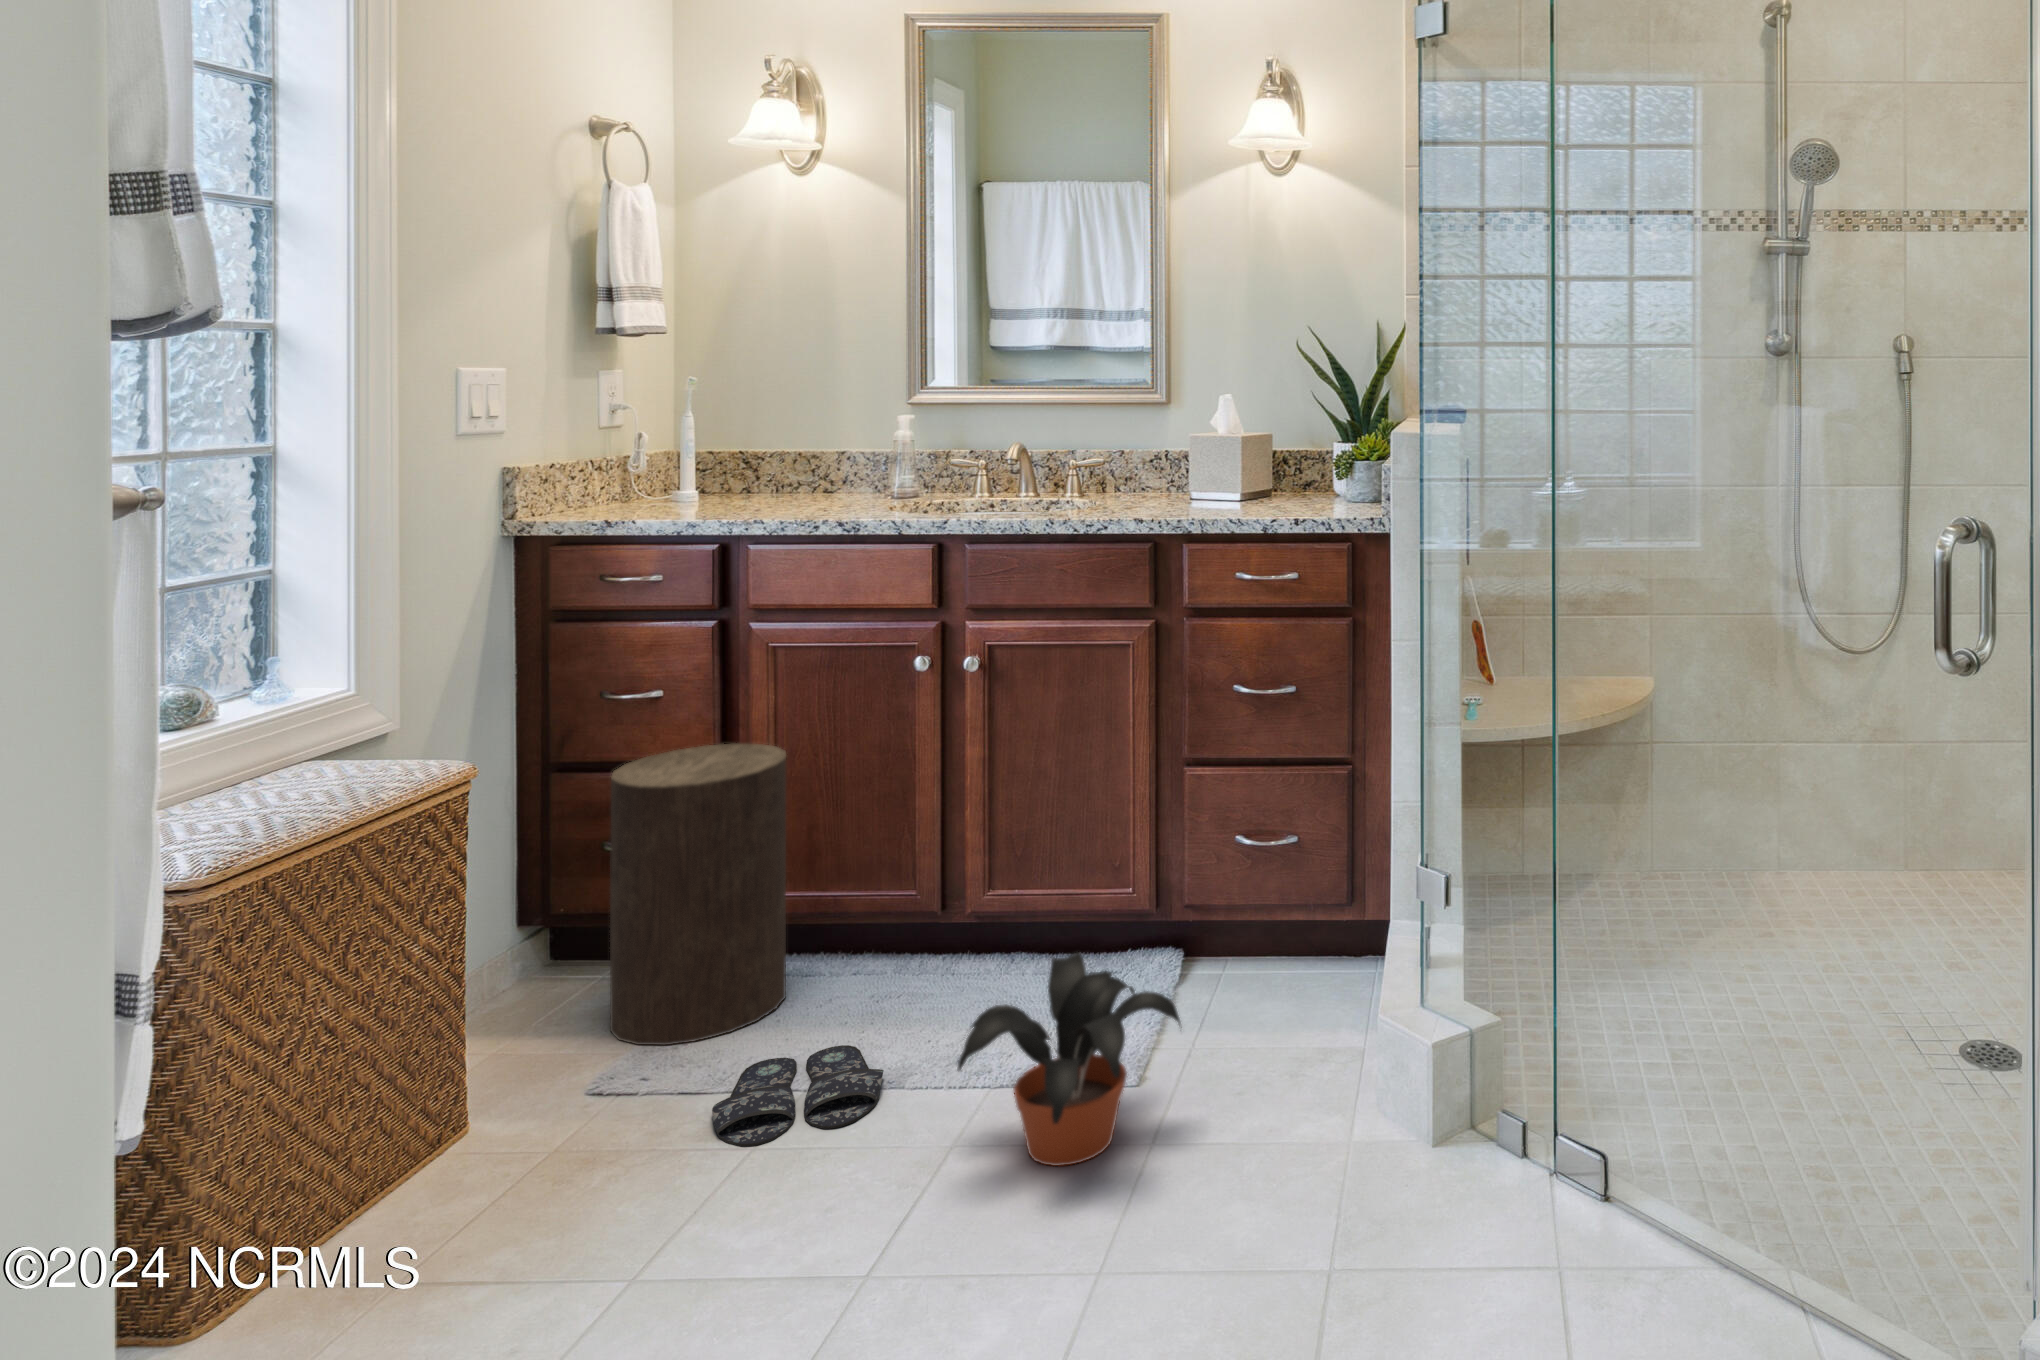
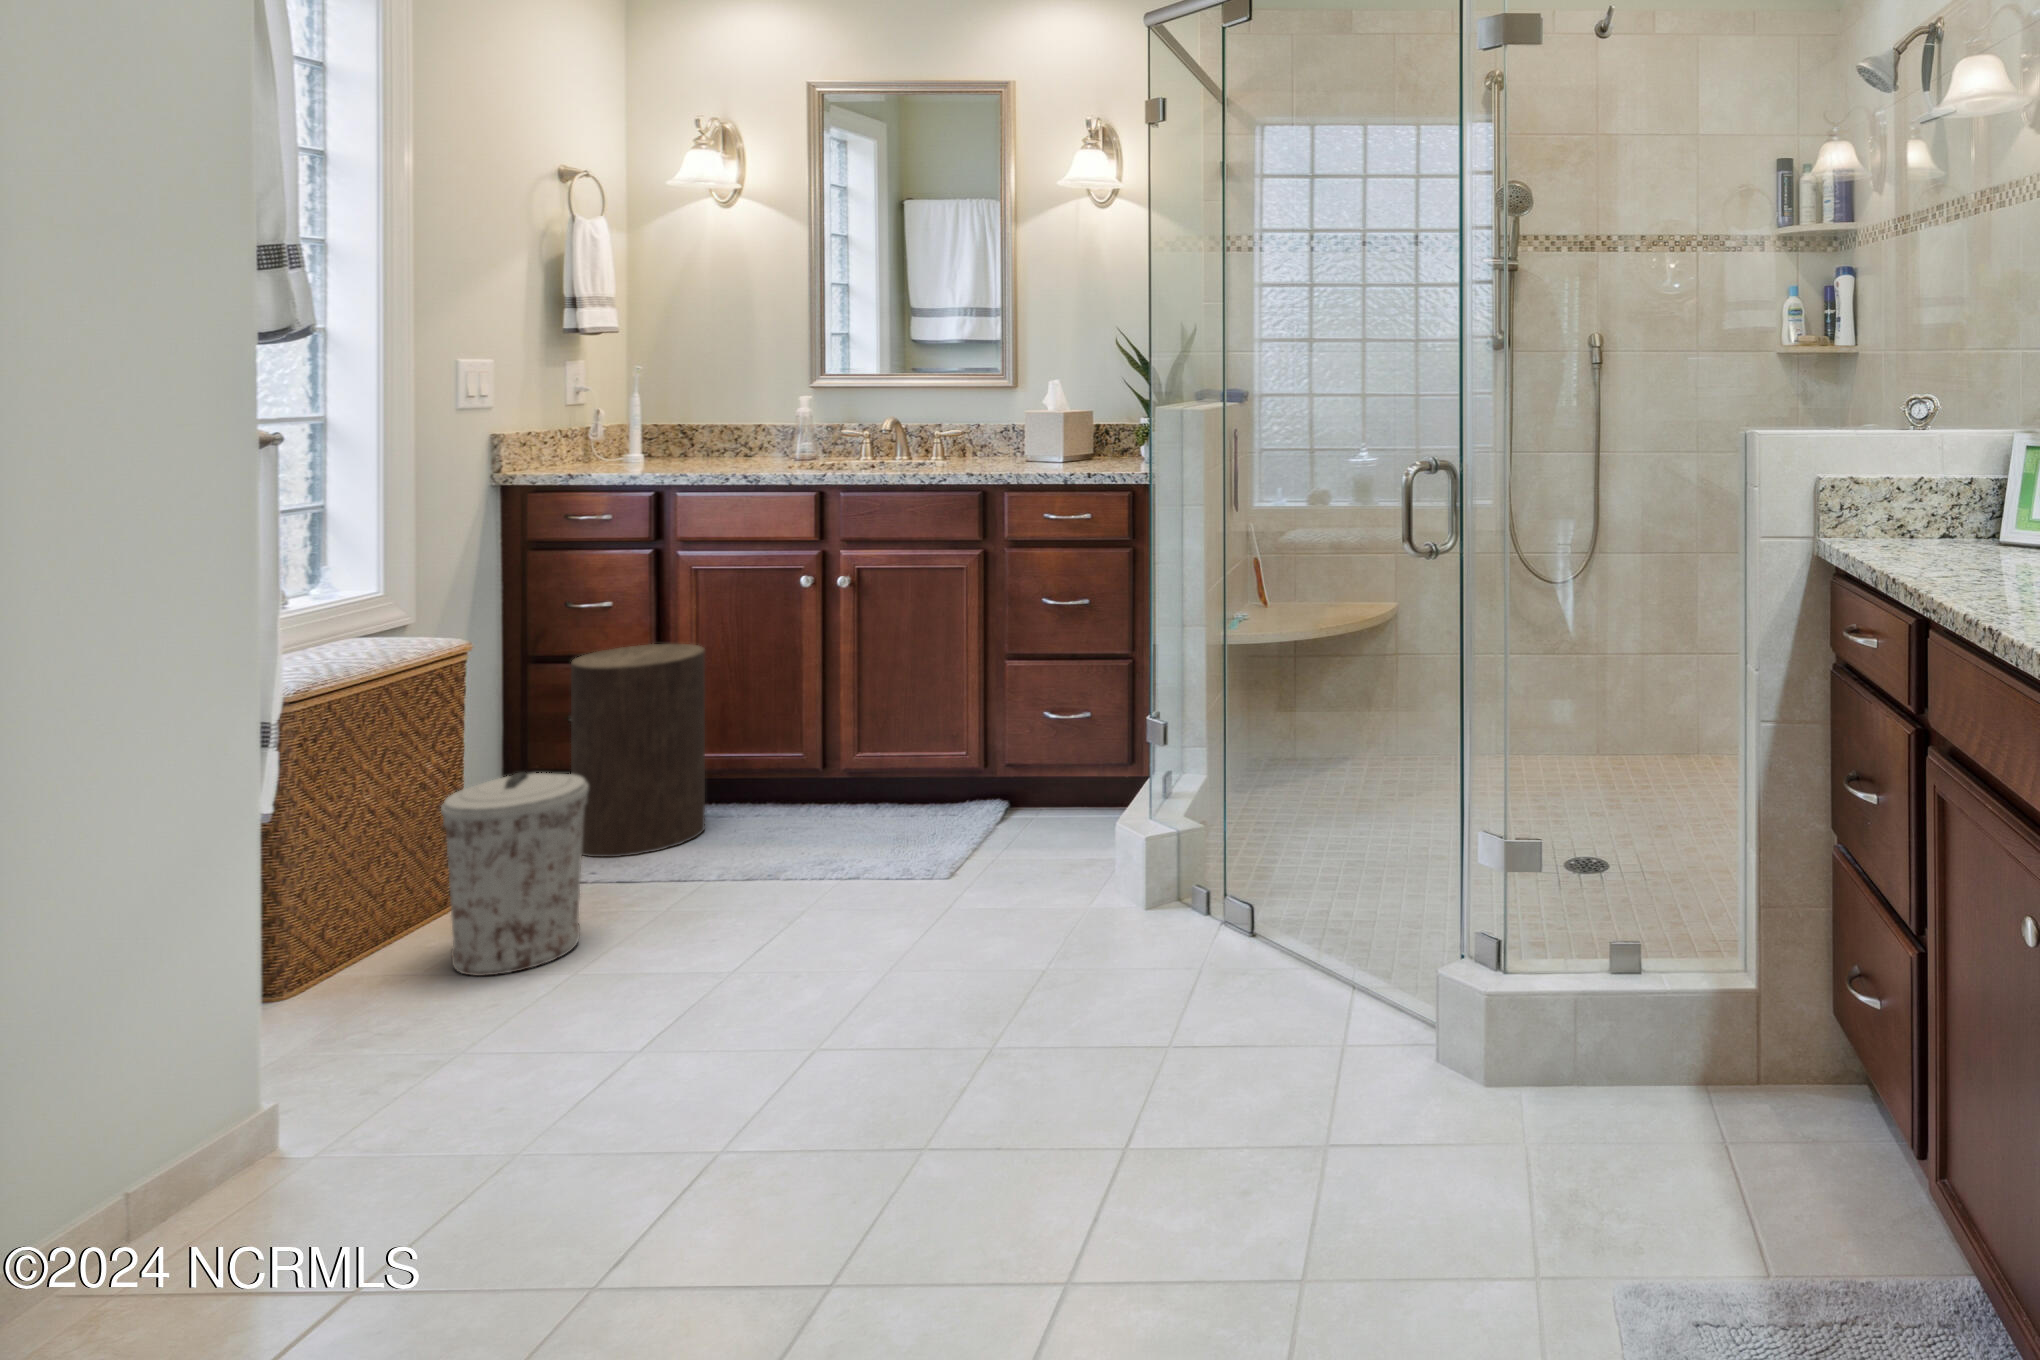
potted plant: present [958,953,1182,1166] -> none [802,781,970,920]
trash can: none [435,963,650,1289] -> present [441,773,588,976]
slippers: present [712,1045,884,1147] -> none [639,857,766,910]

